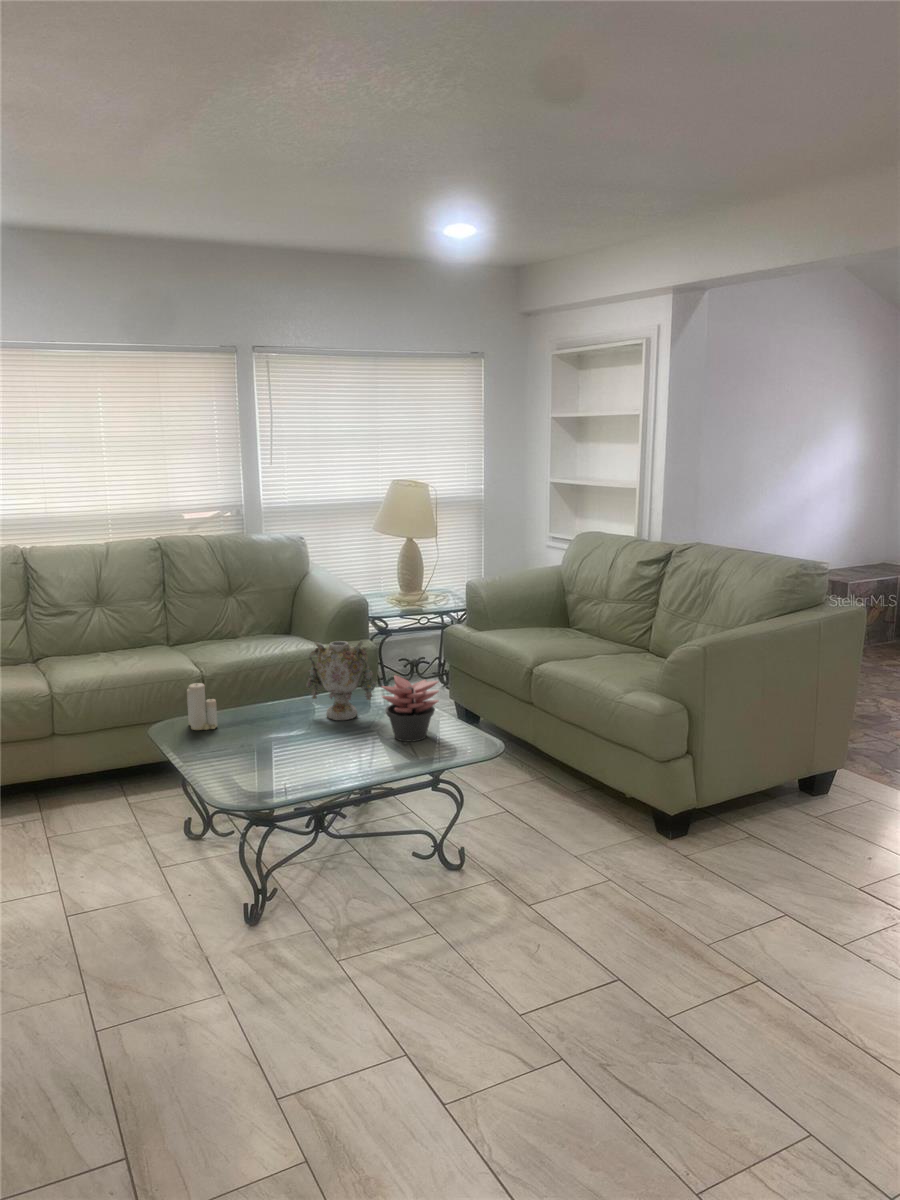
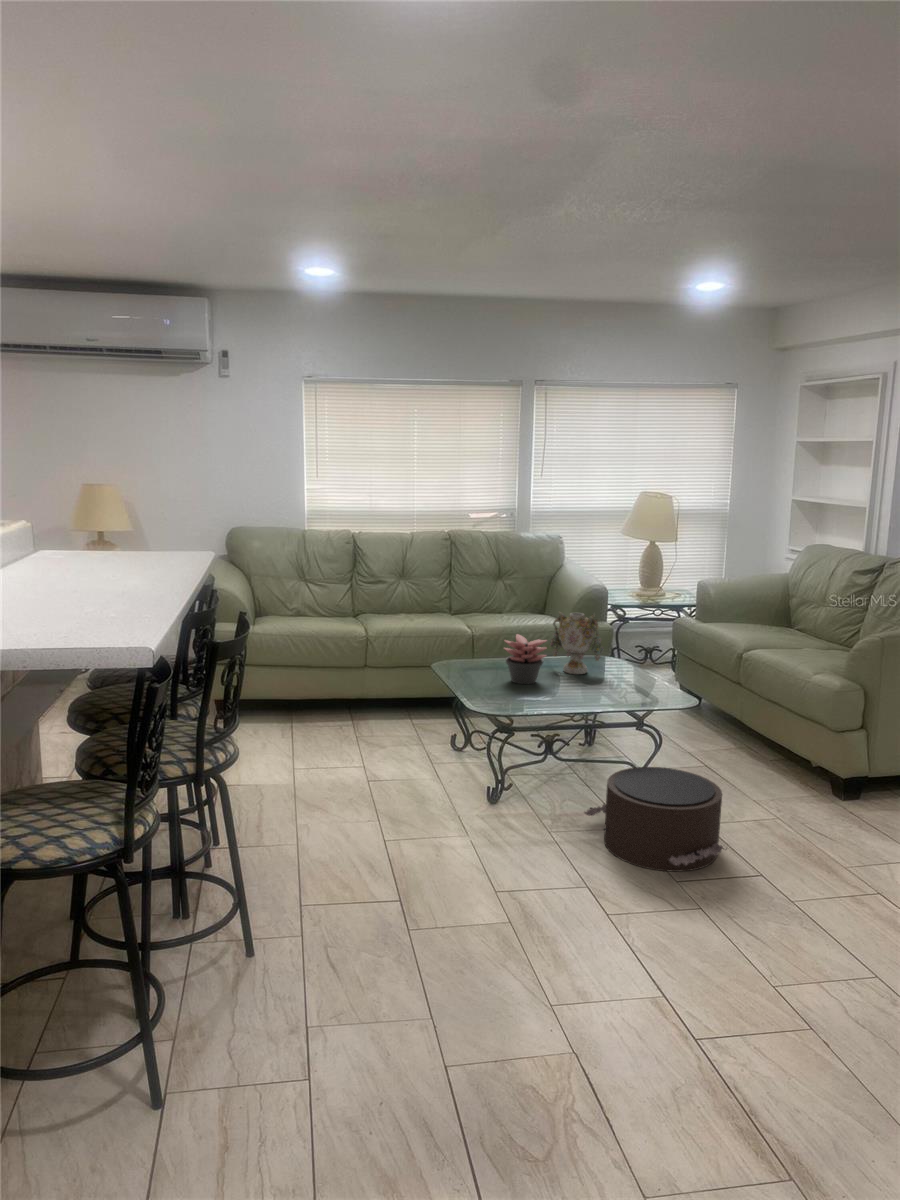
succulent plant: present [382,675,439,741] -> present [504,634,547,684]
candle: present [187,683,217,730] -> none [460,631,481,669]
pouf: none [379,844,574,998] -> present [584,767,726,872]

